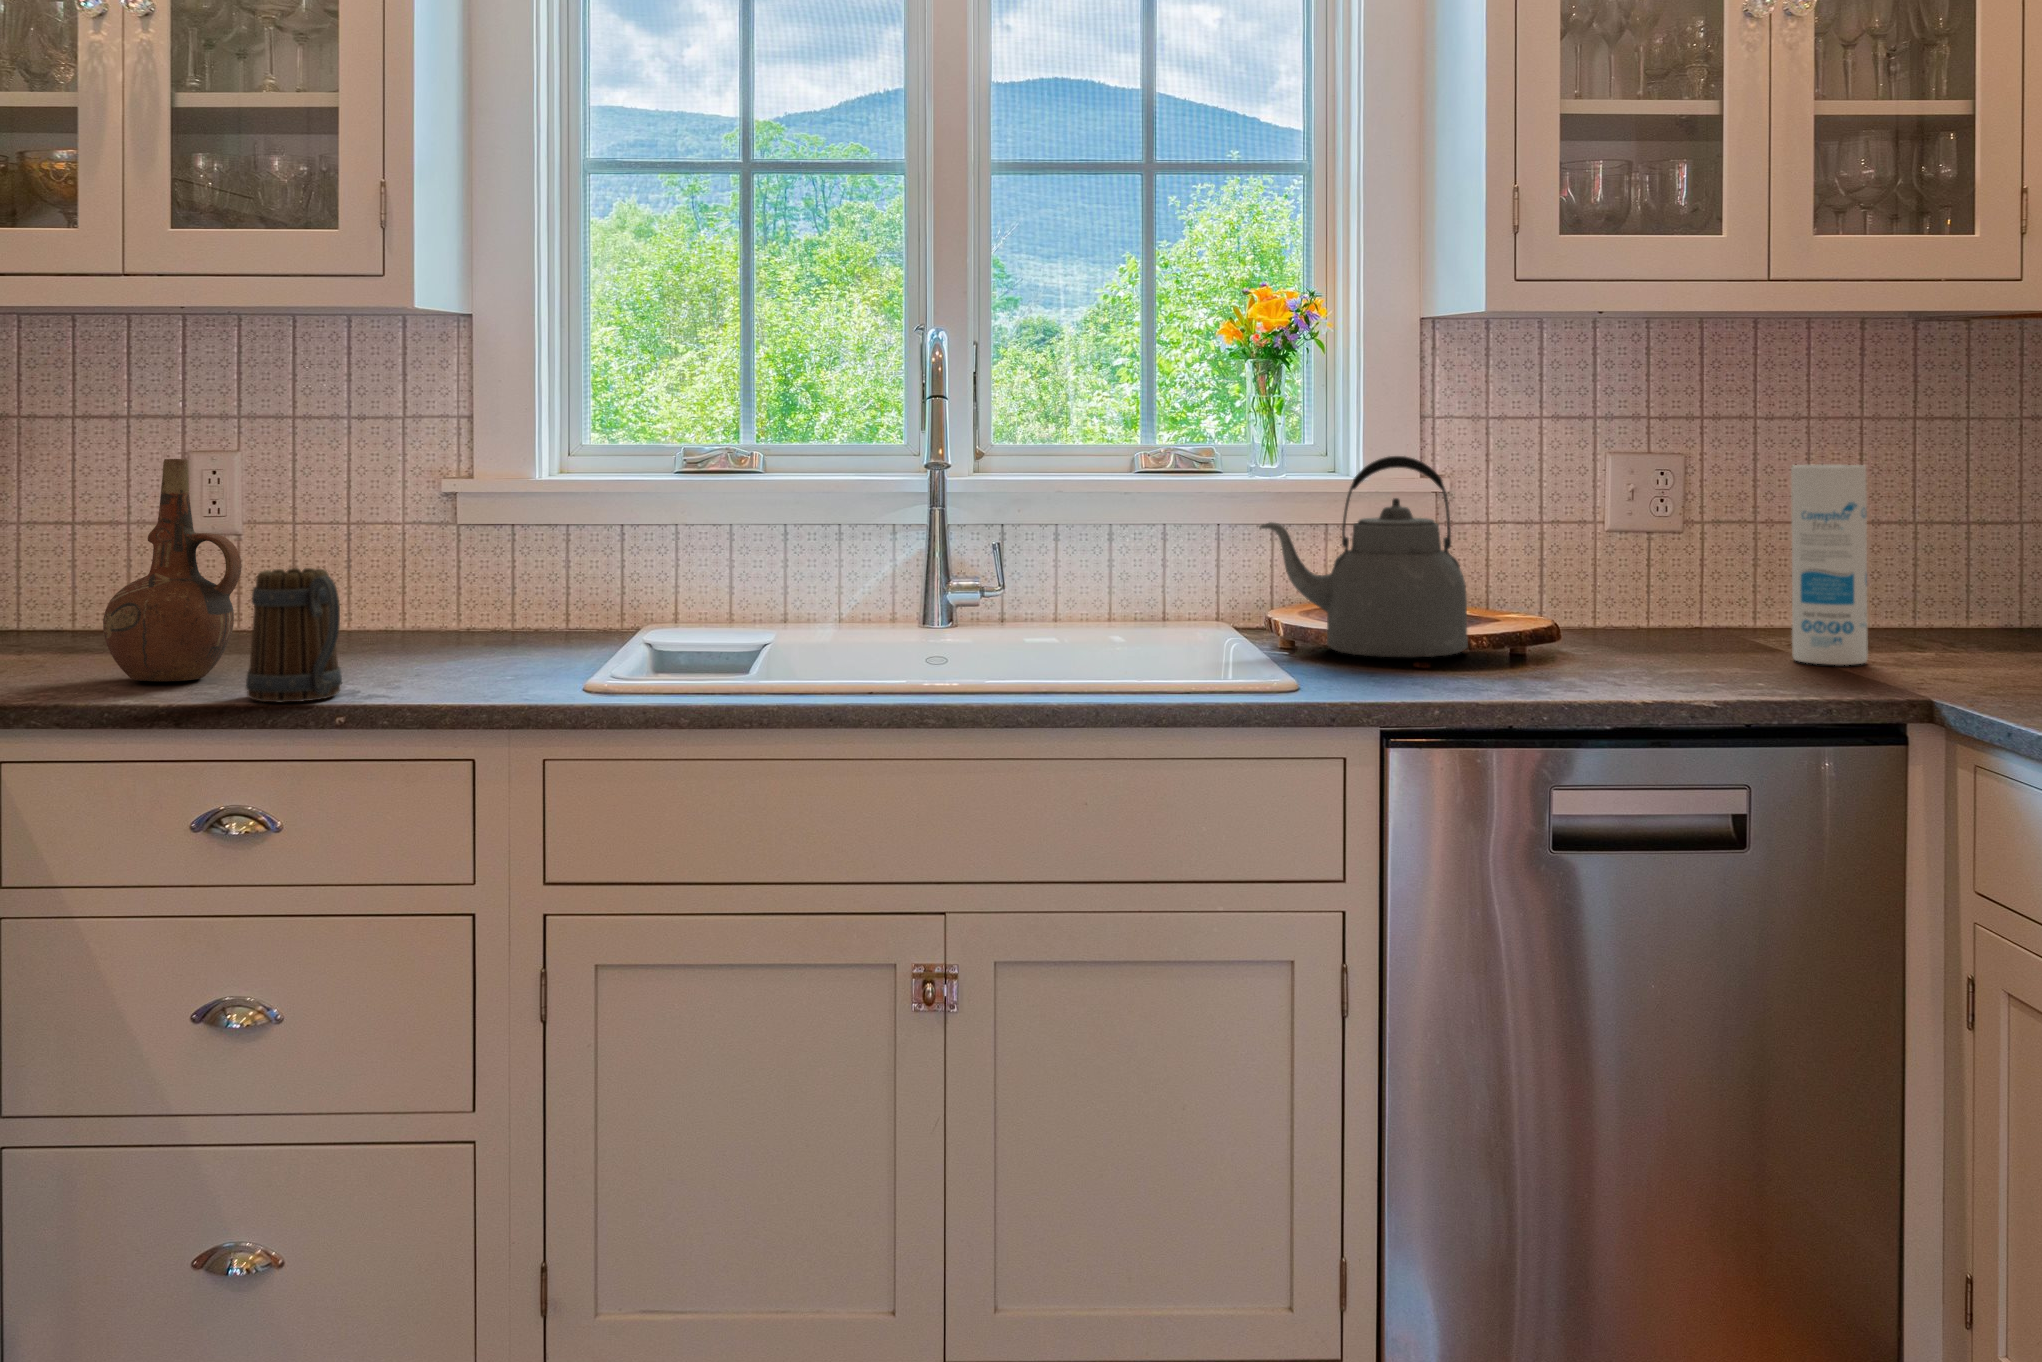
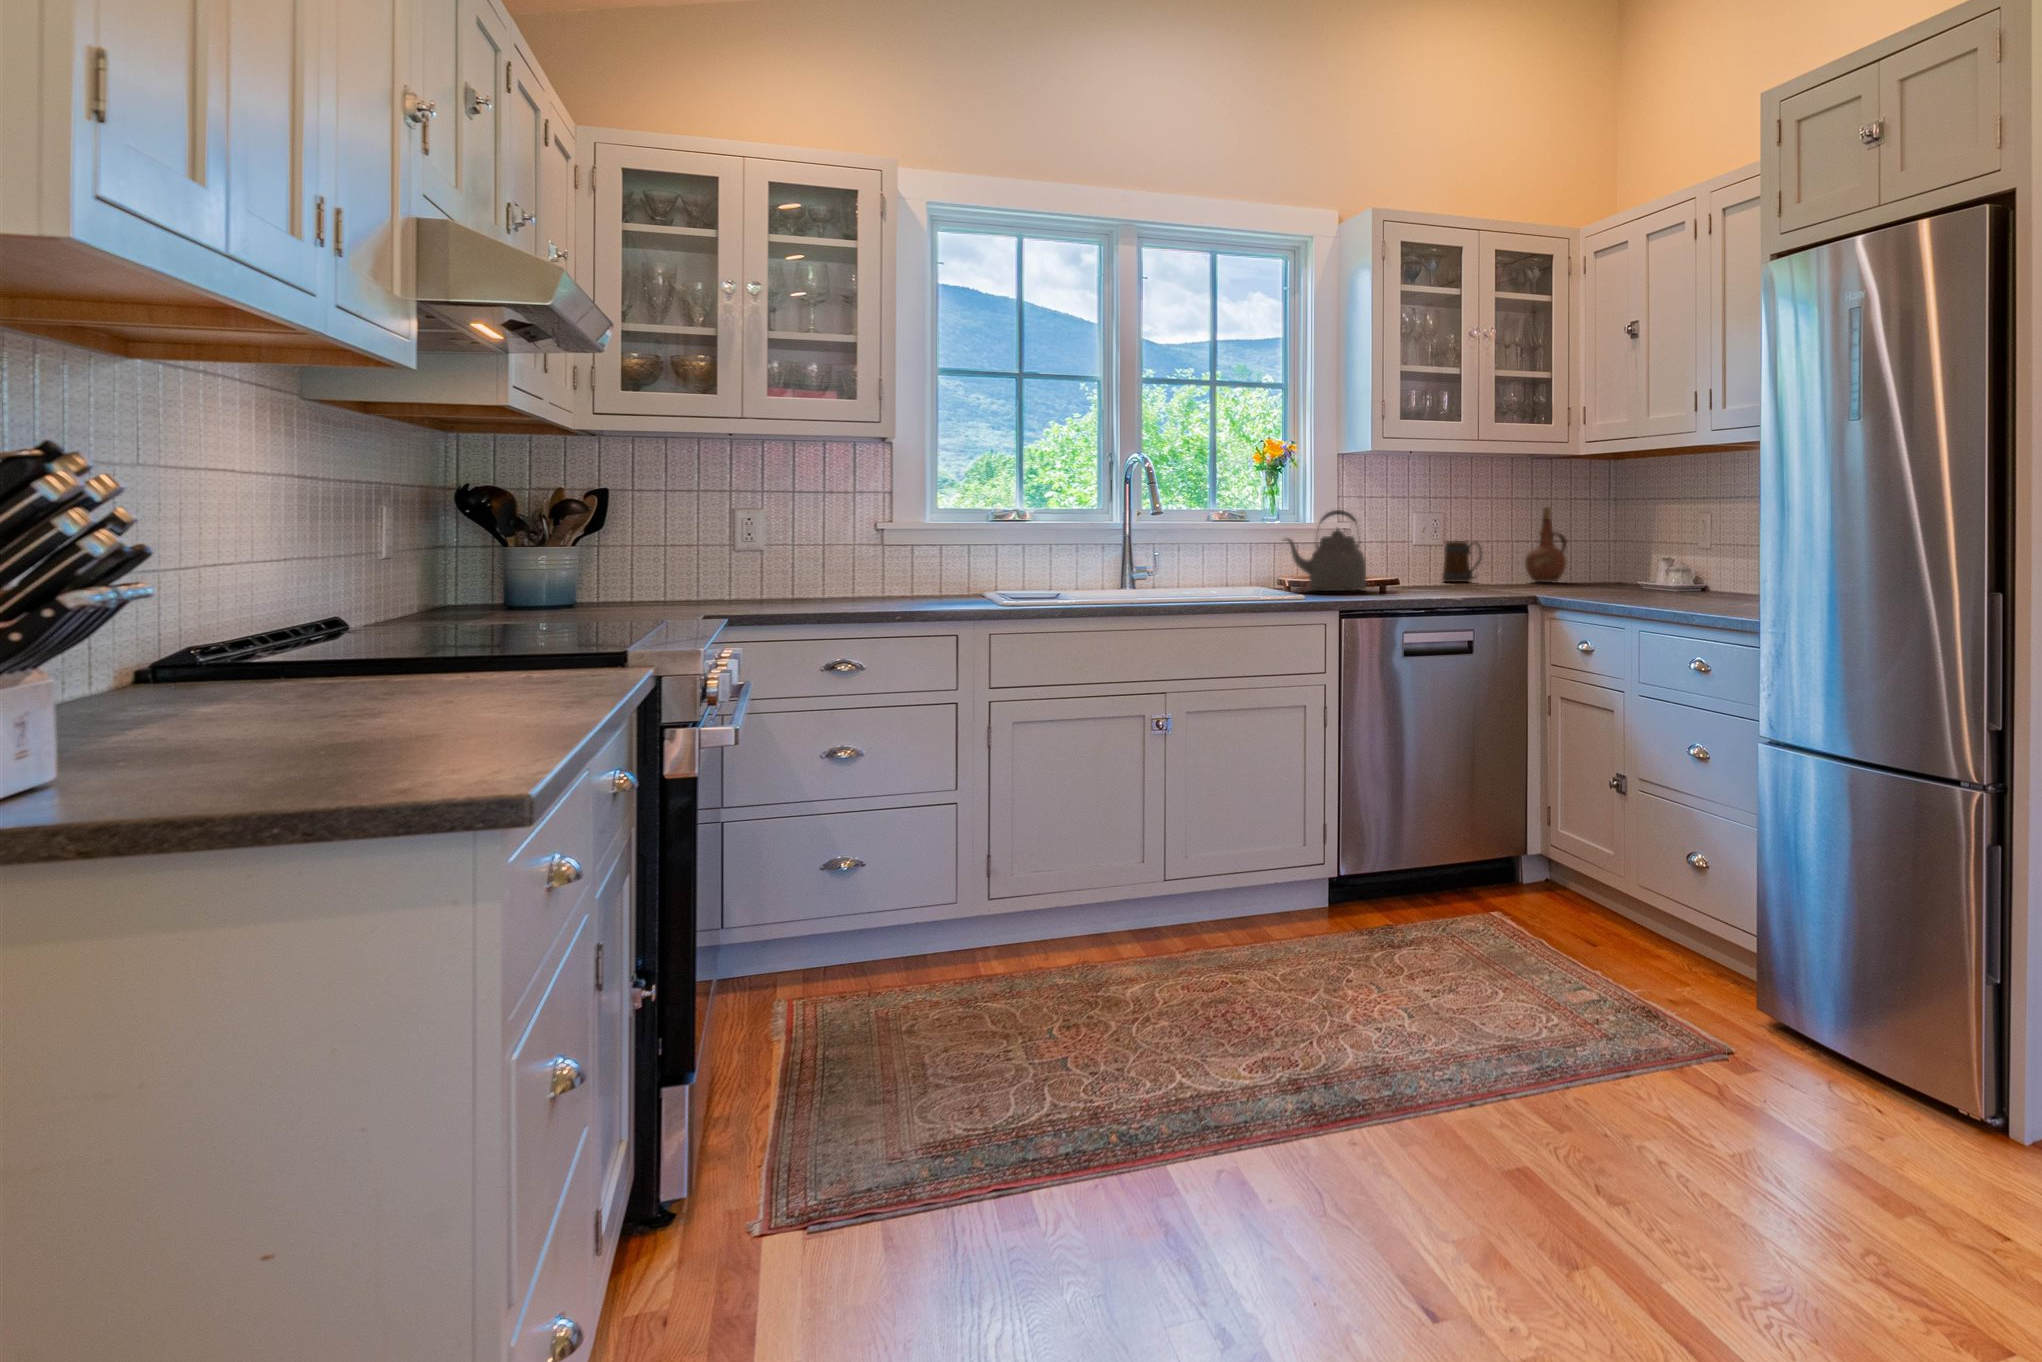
ceramic pitcher: present [103,459,241,681] -> present [1525,507,1567,582]
canister: present [1791,465,1867,665] -> none [1488,514,1515,589]
mug: present [246,568,342,702] -> present [1442,541,1482,582]

